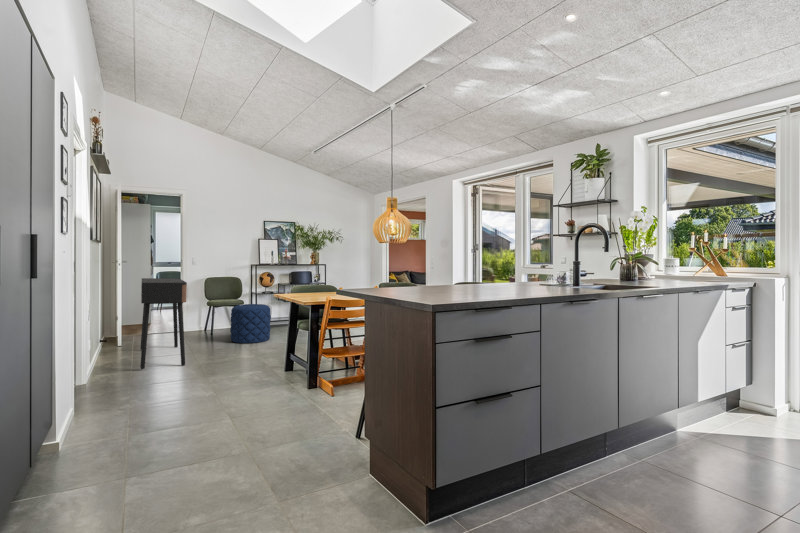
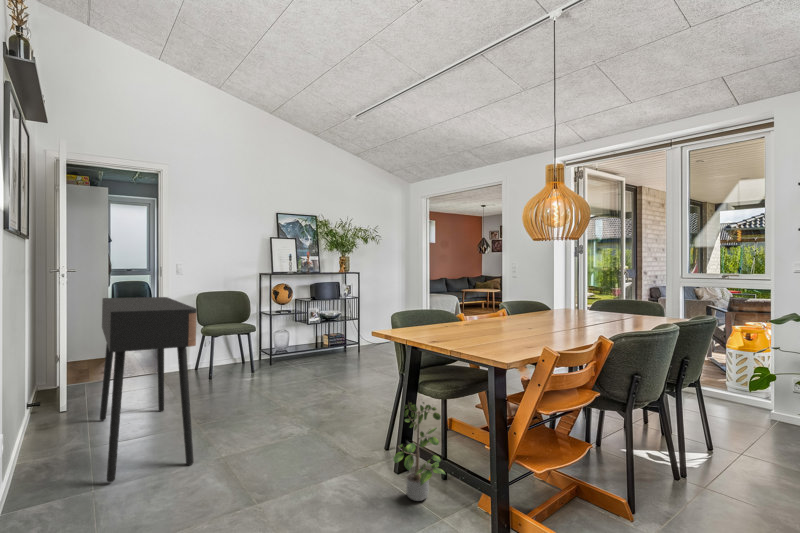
pouf: present [230,304,271,343] -> none [247,334,308,398]
potted plant: none [277,329,299,378] -> present [393,402,445,501]

